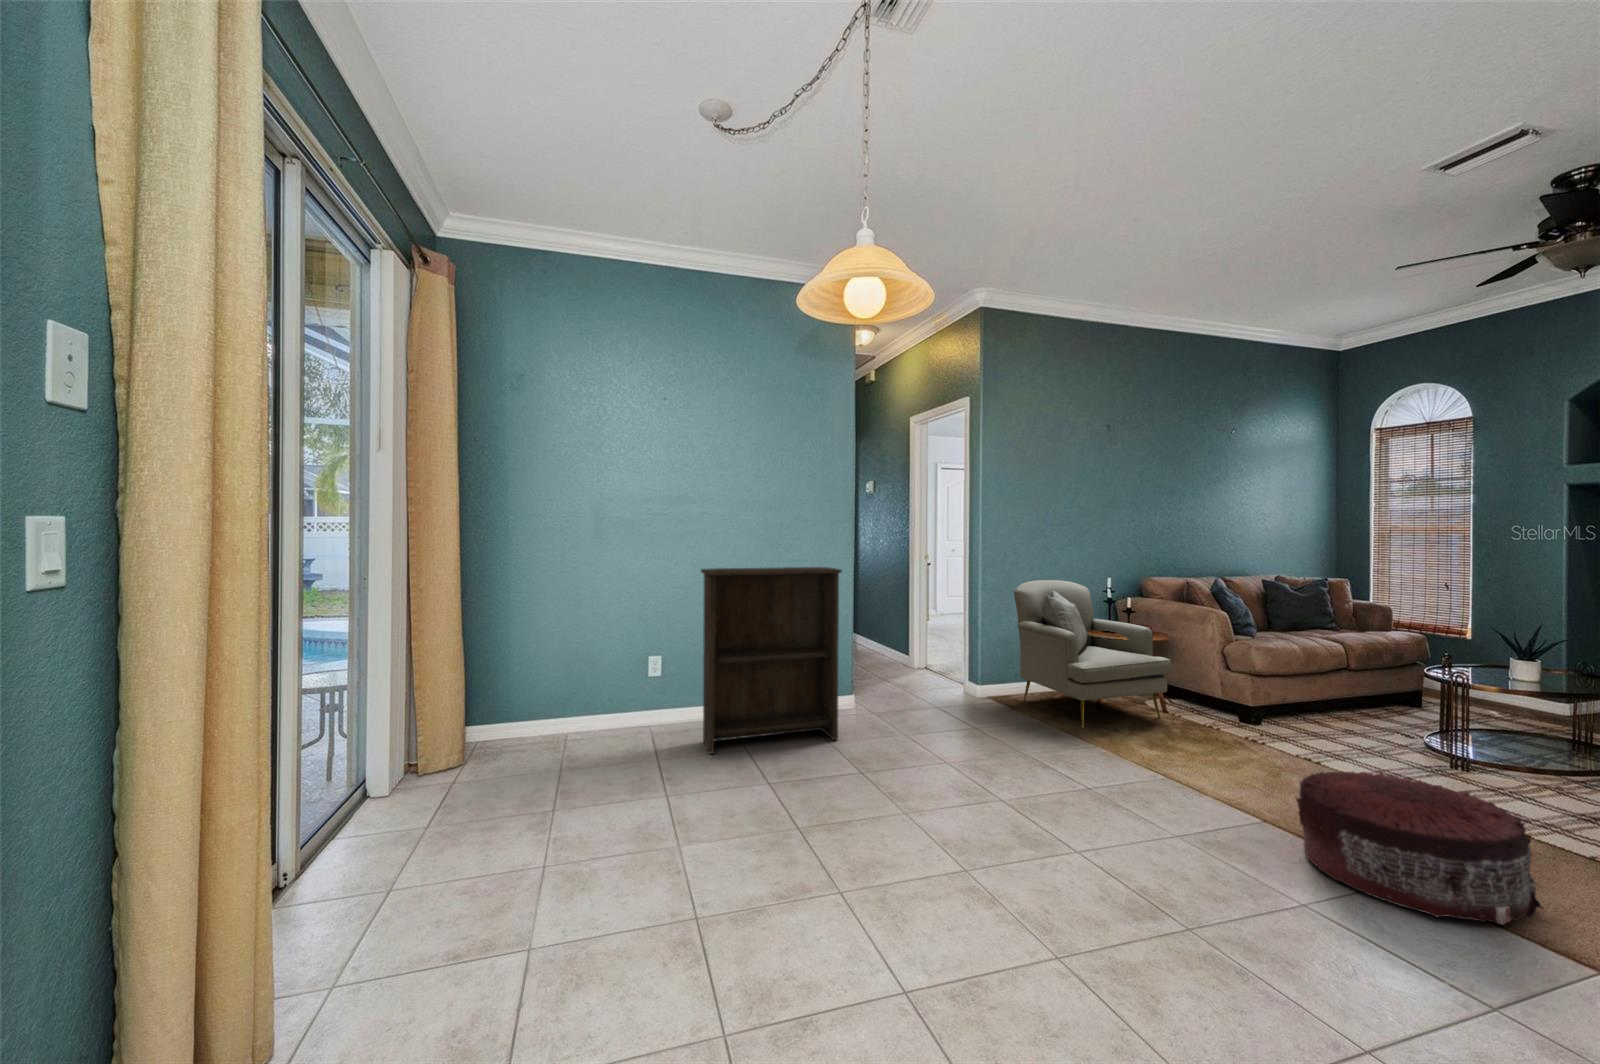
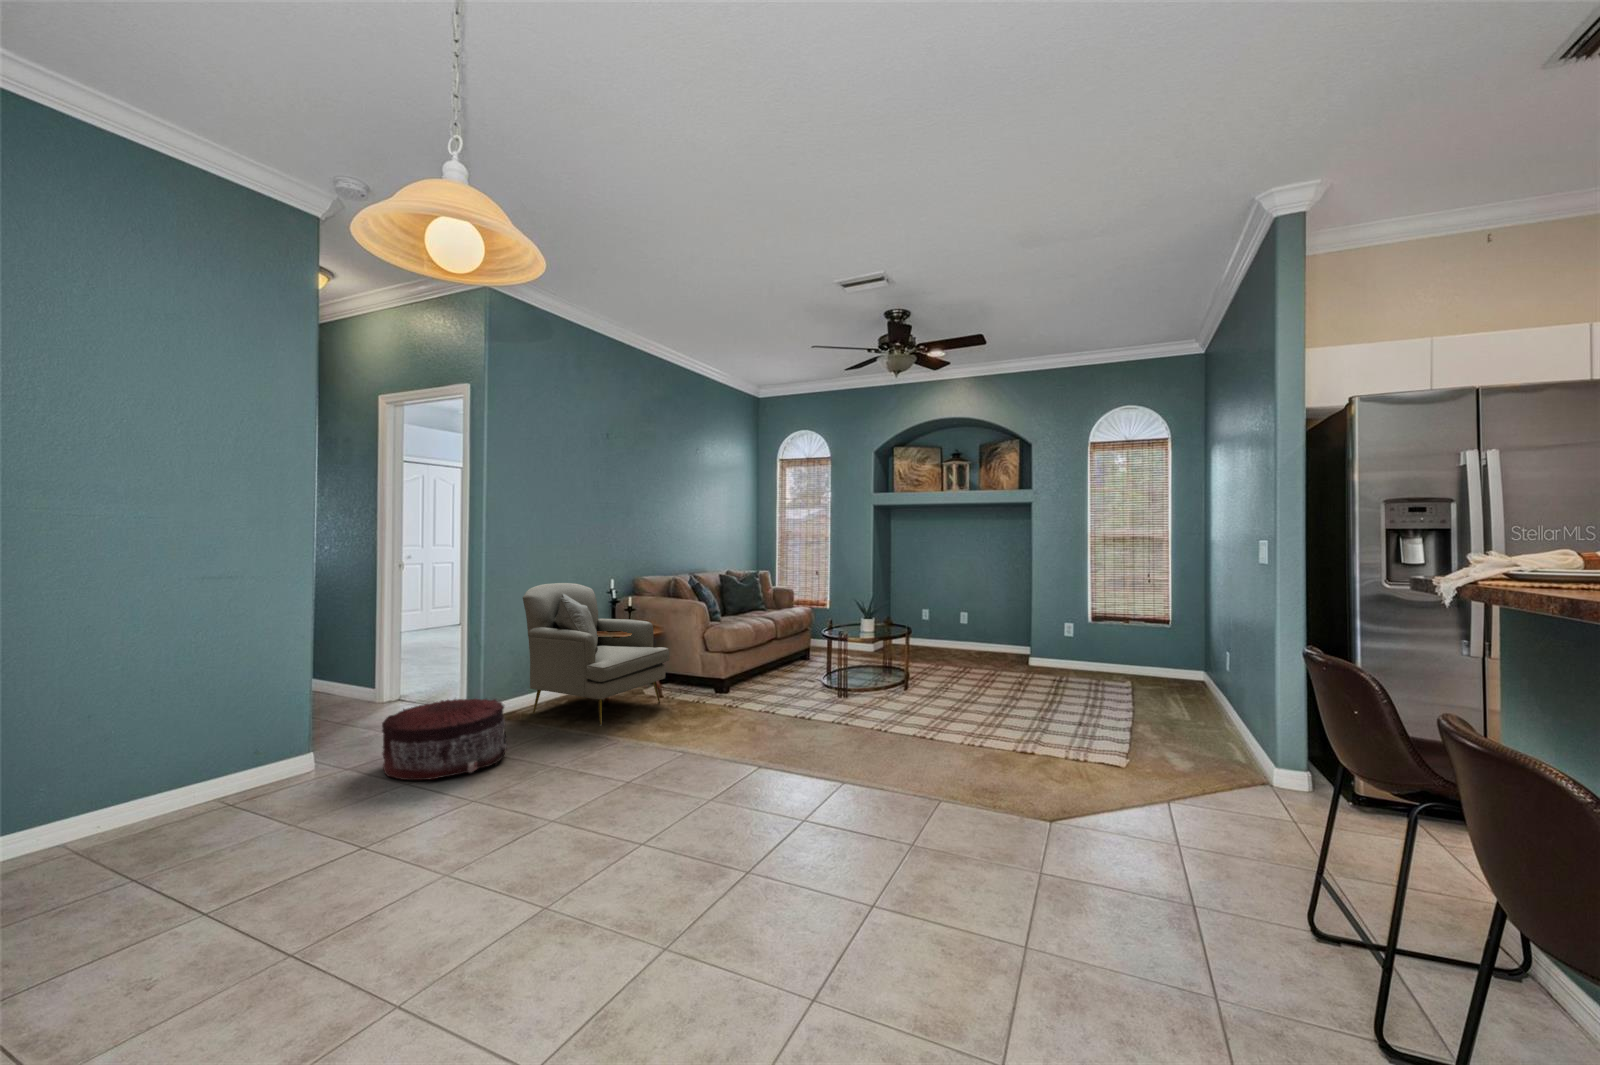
bookshelf: present [701,567,842,754] -> none [26,579,321,902]
pouf: present [1296,772,1542,924] -> present [382,699,507,780]

